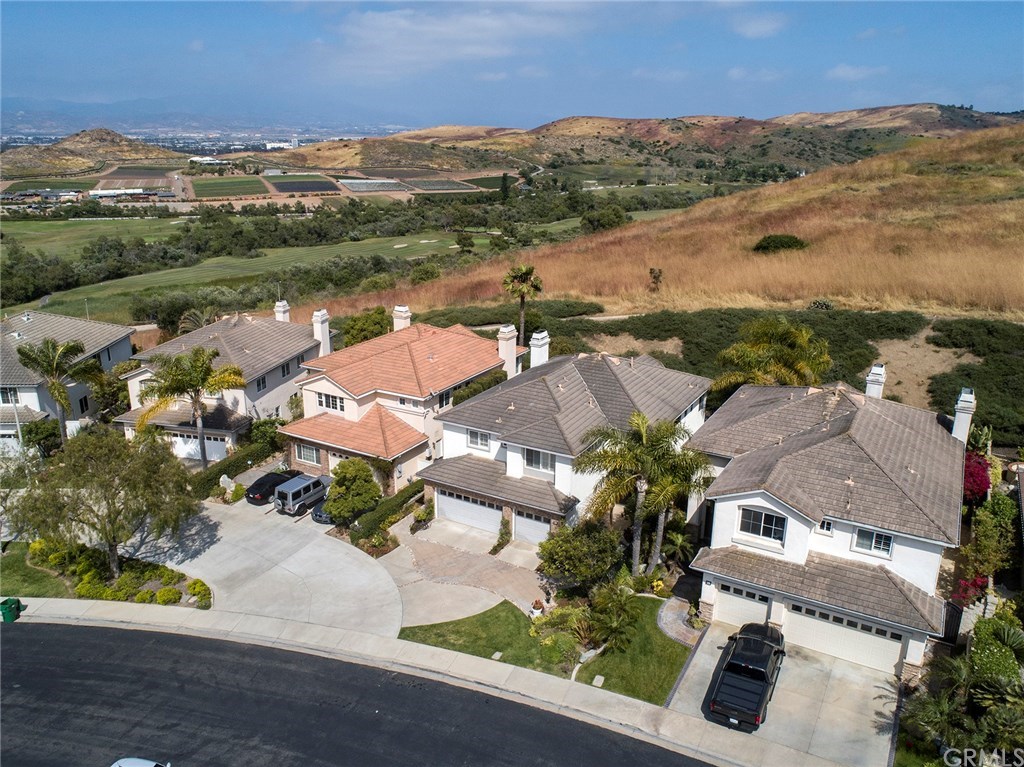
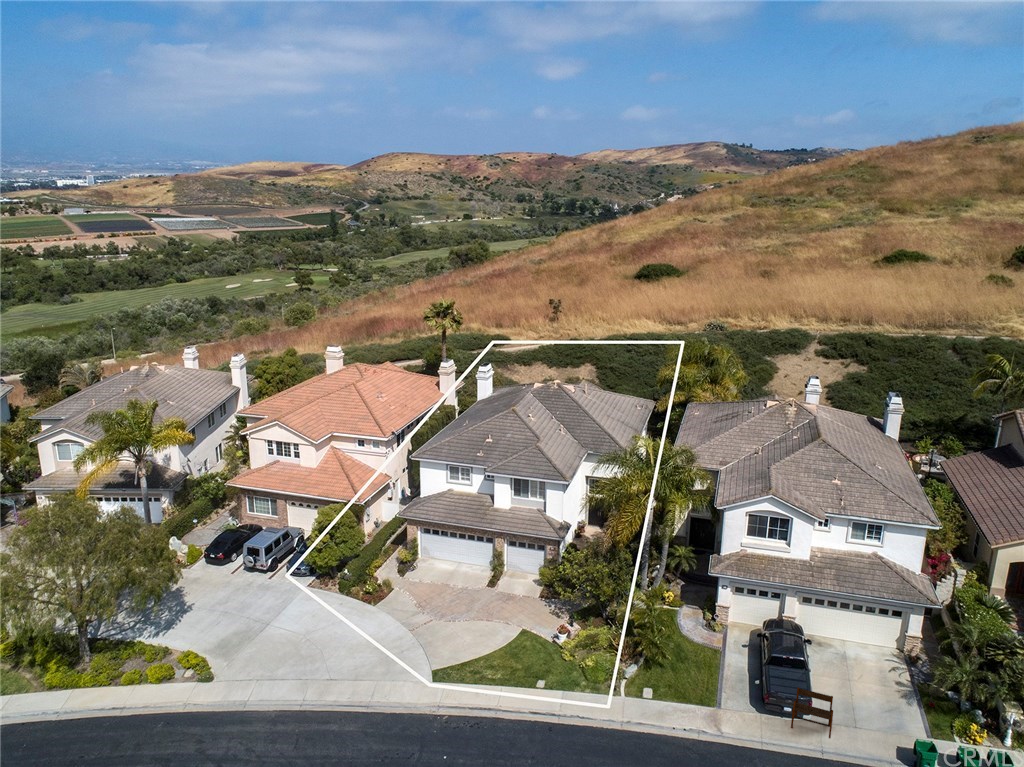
bench: none [733,701,782,761] -> present [791,688,833,738]

